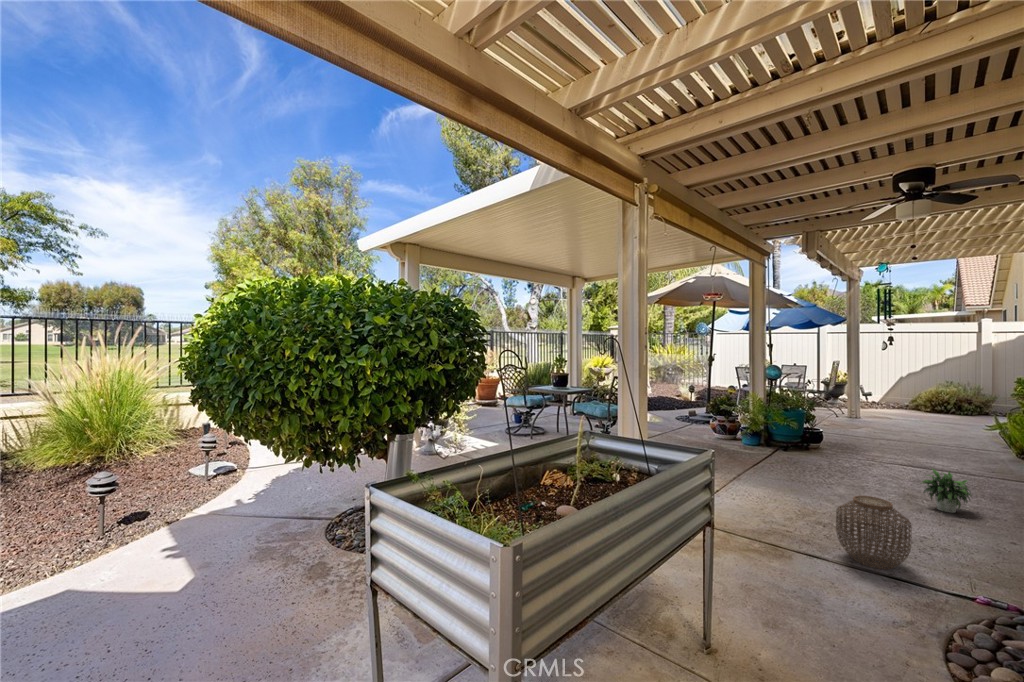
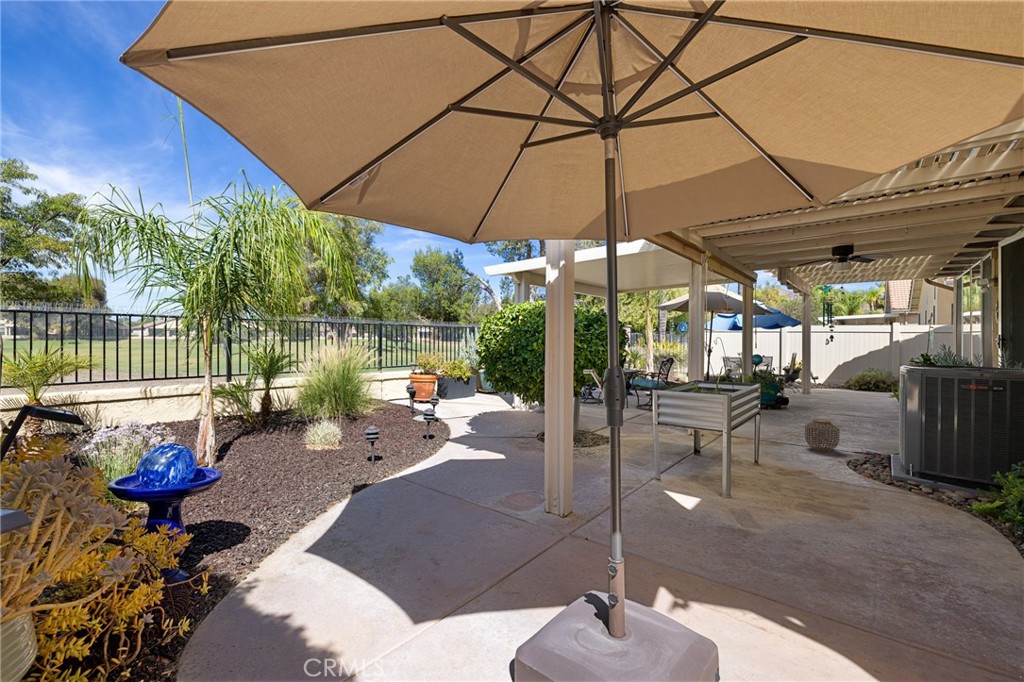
potted plant: present [922,468,972,513] -> none [845,412,872,434]

